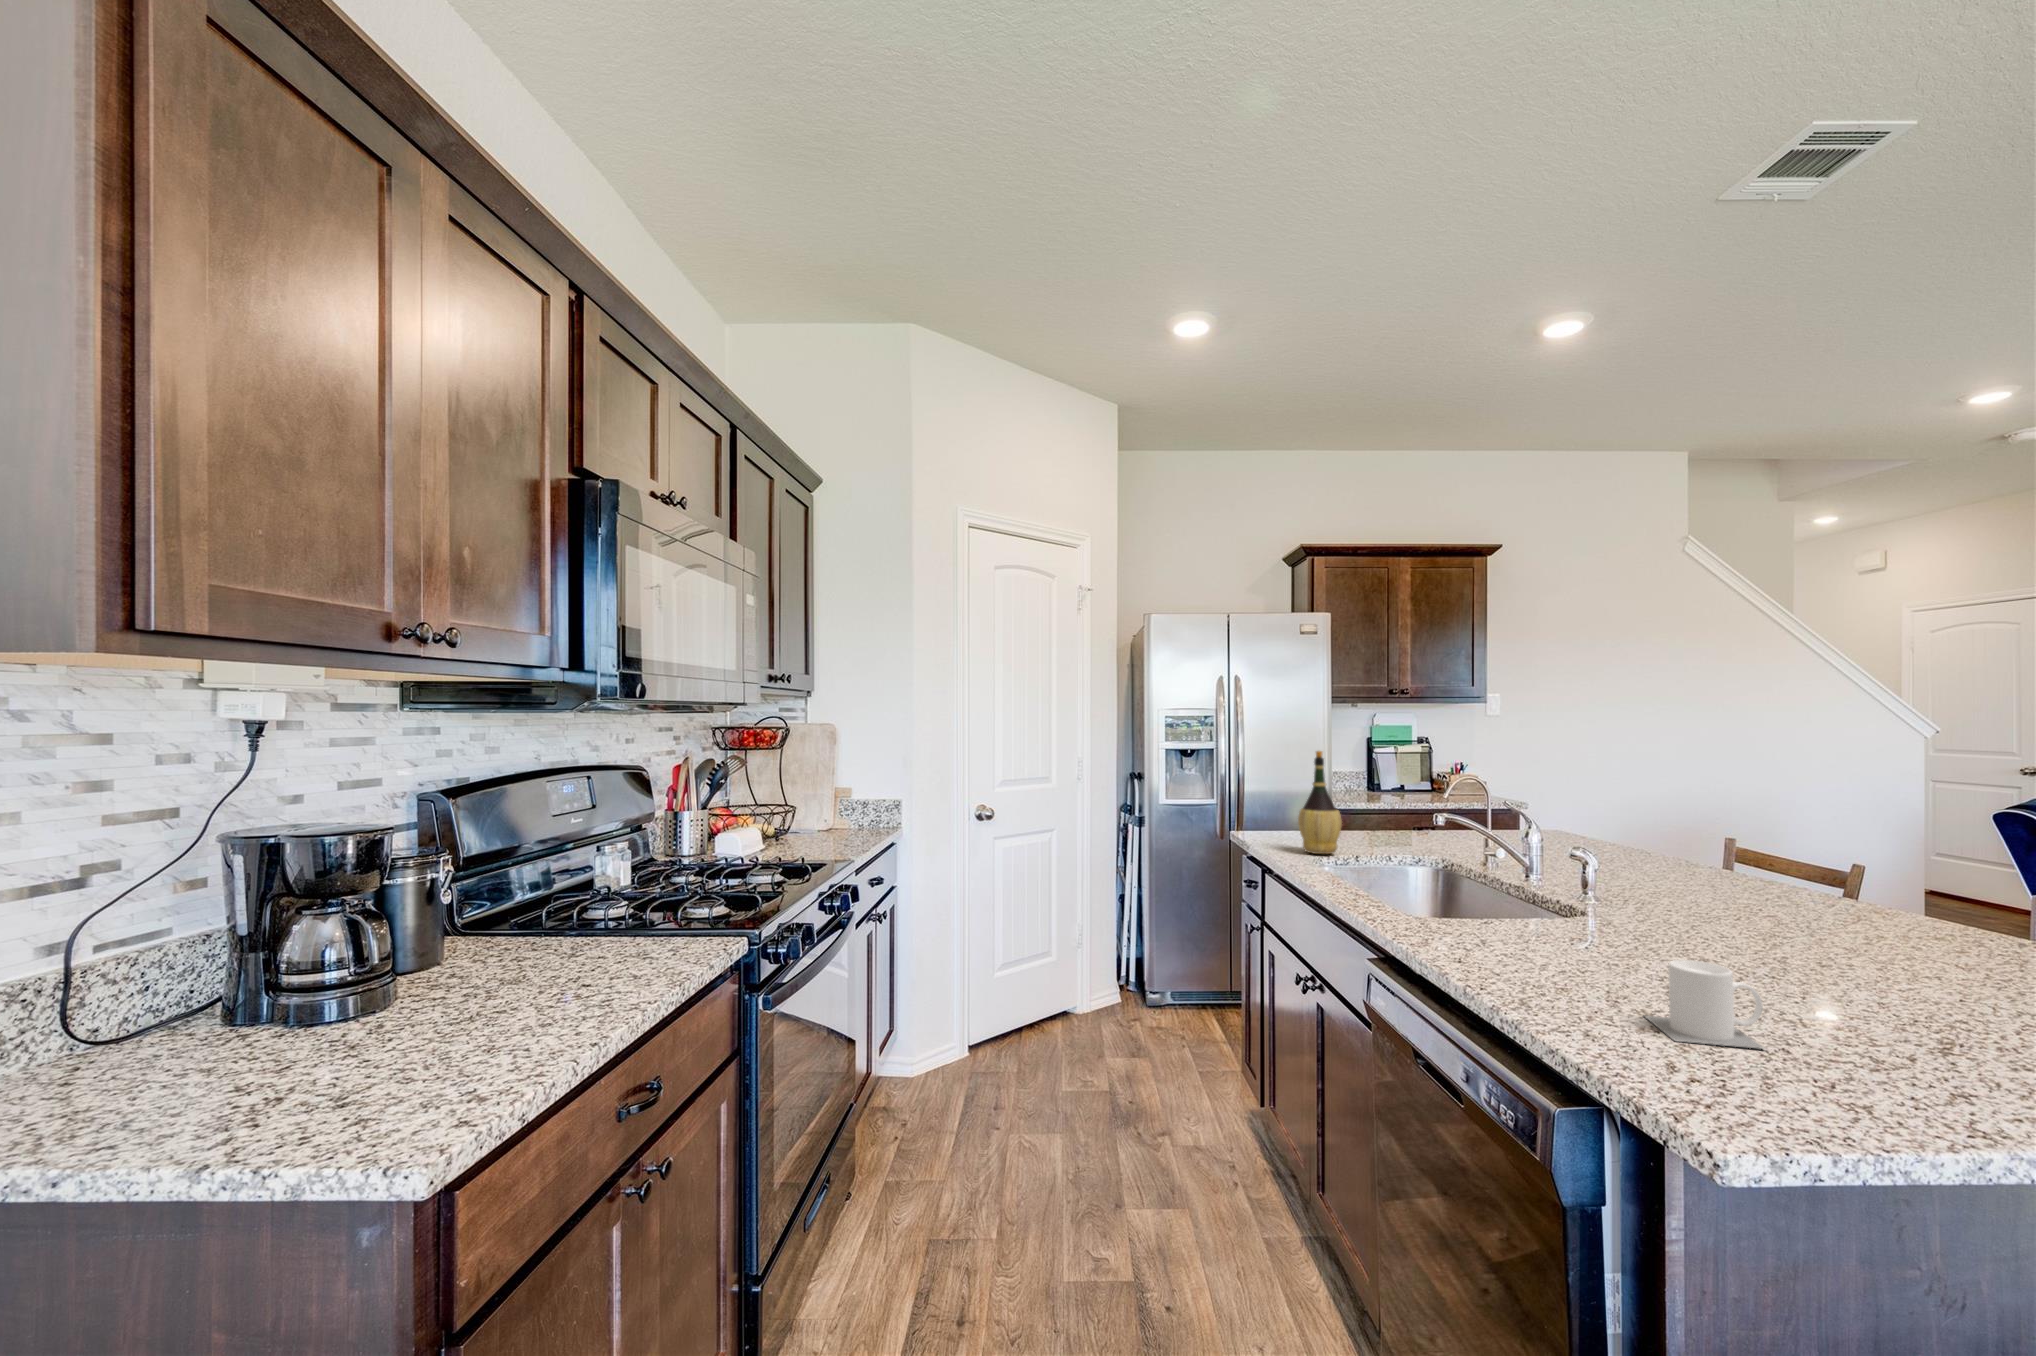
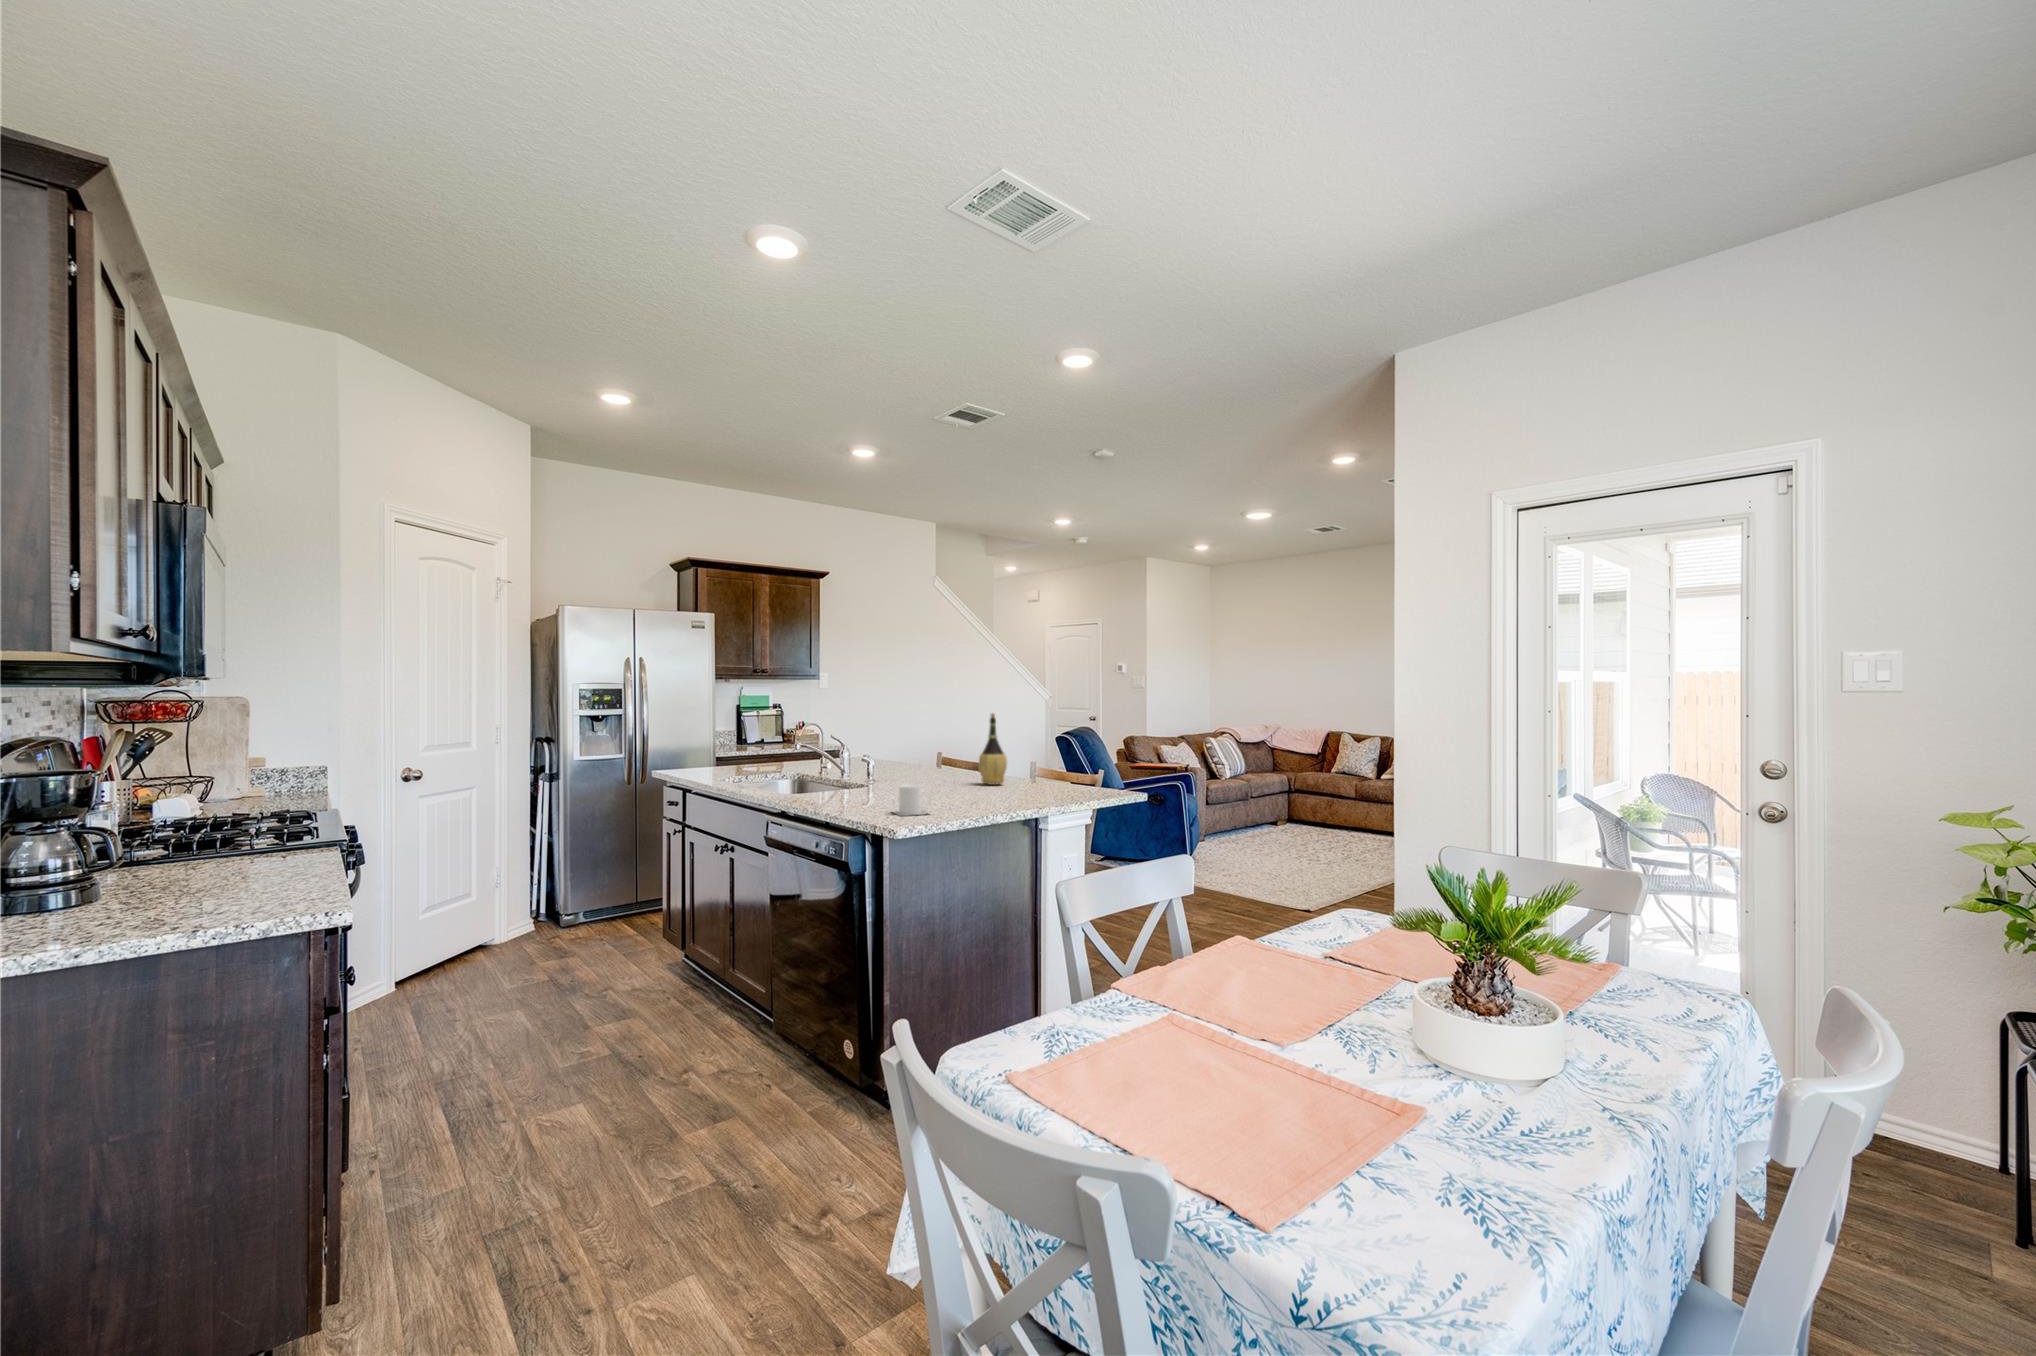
wine bottle: present [1298,751,1342,854] -> present [979,713,1007,785]

